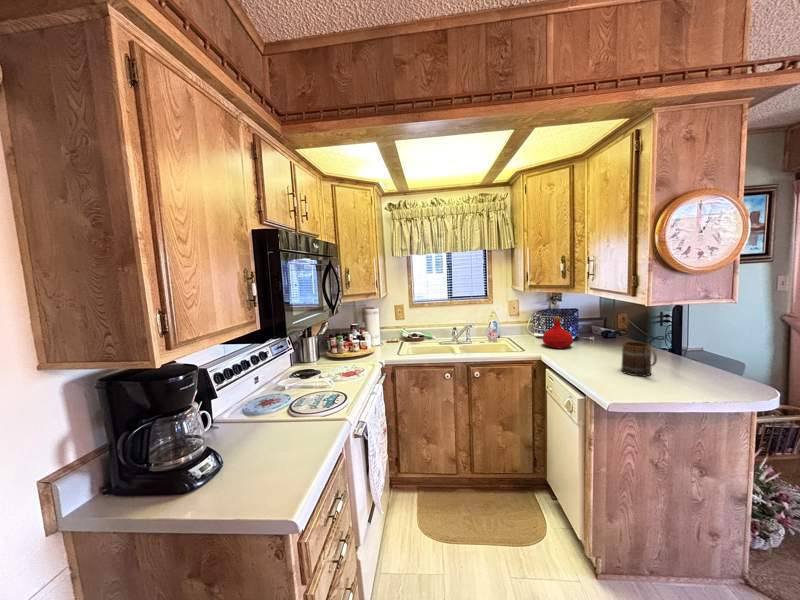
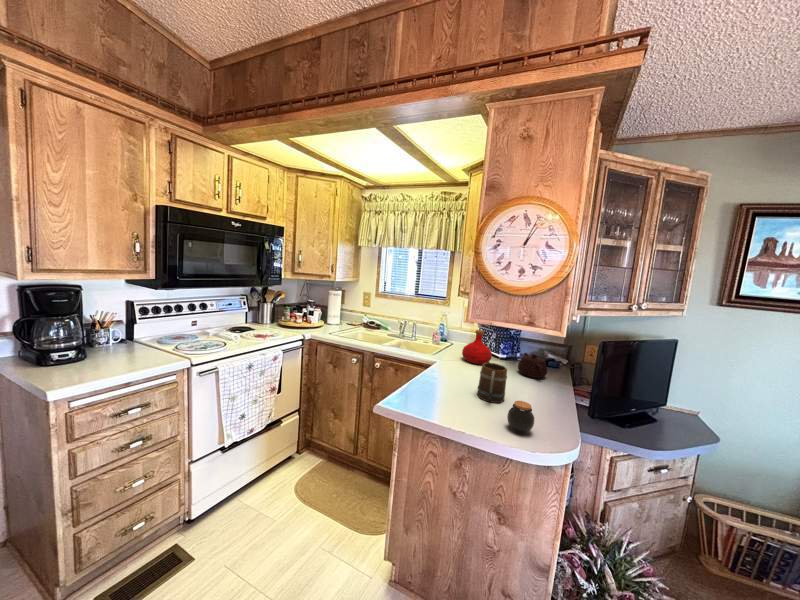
teapot: none [592,327,629,348] -> present [518,353,547,378]
jar: none [693,366,724,393] -> present [507,401,534,434]

